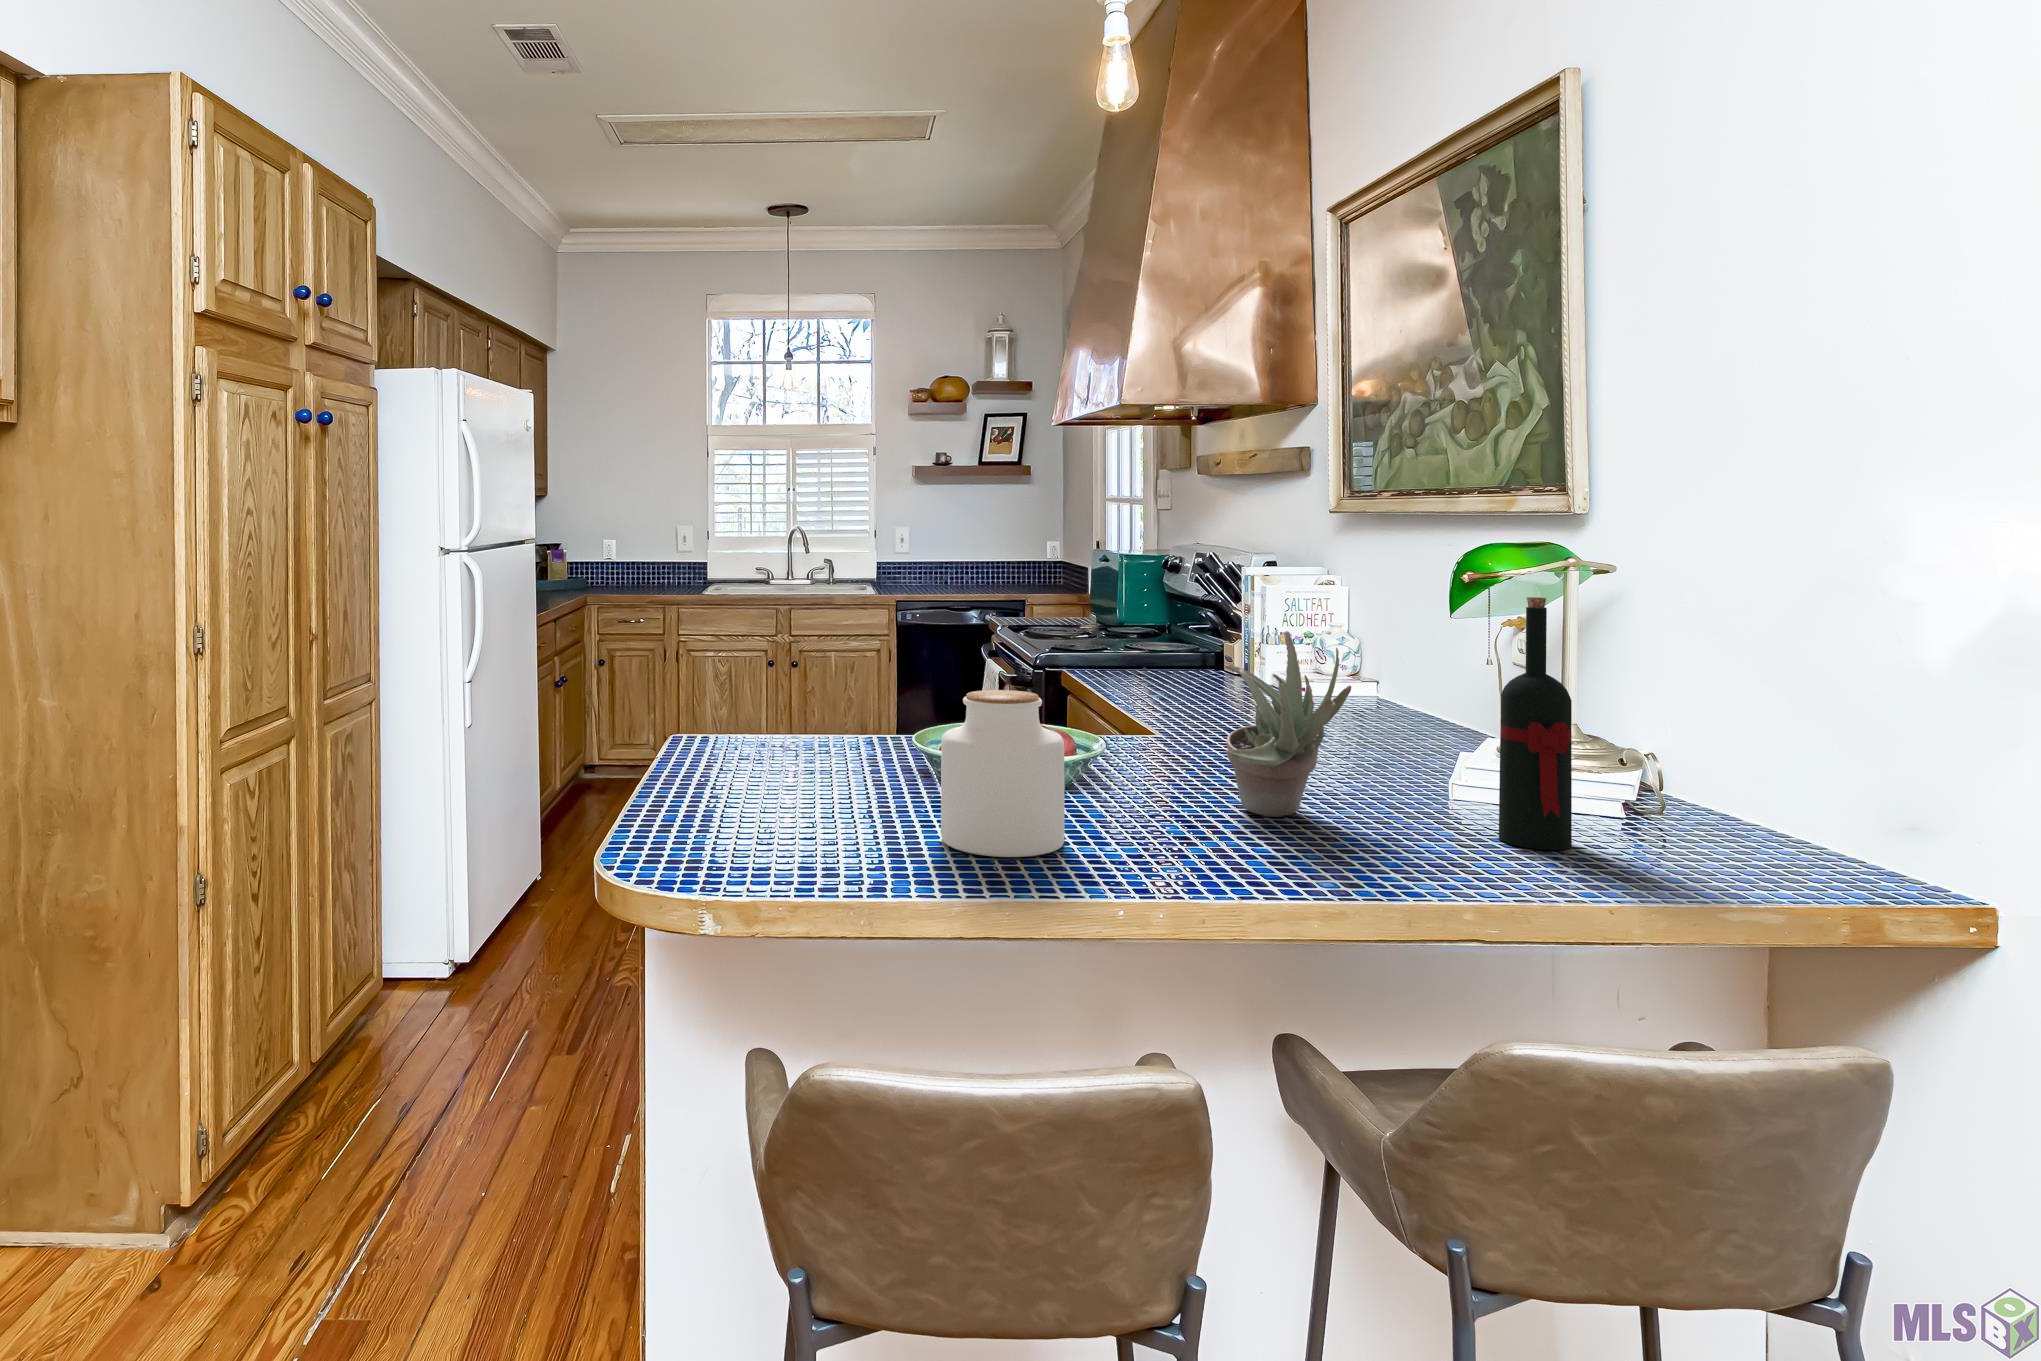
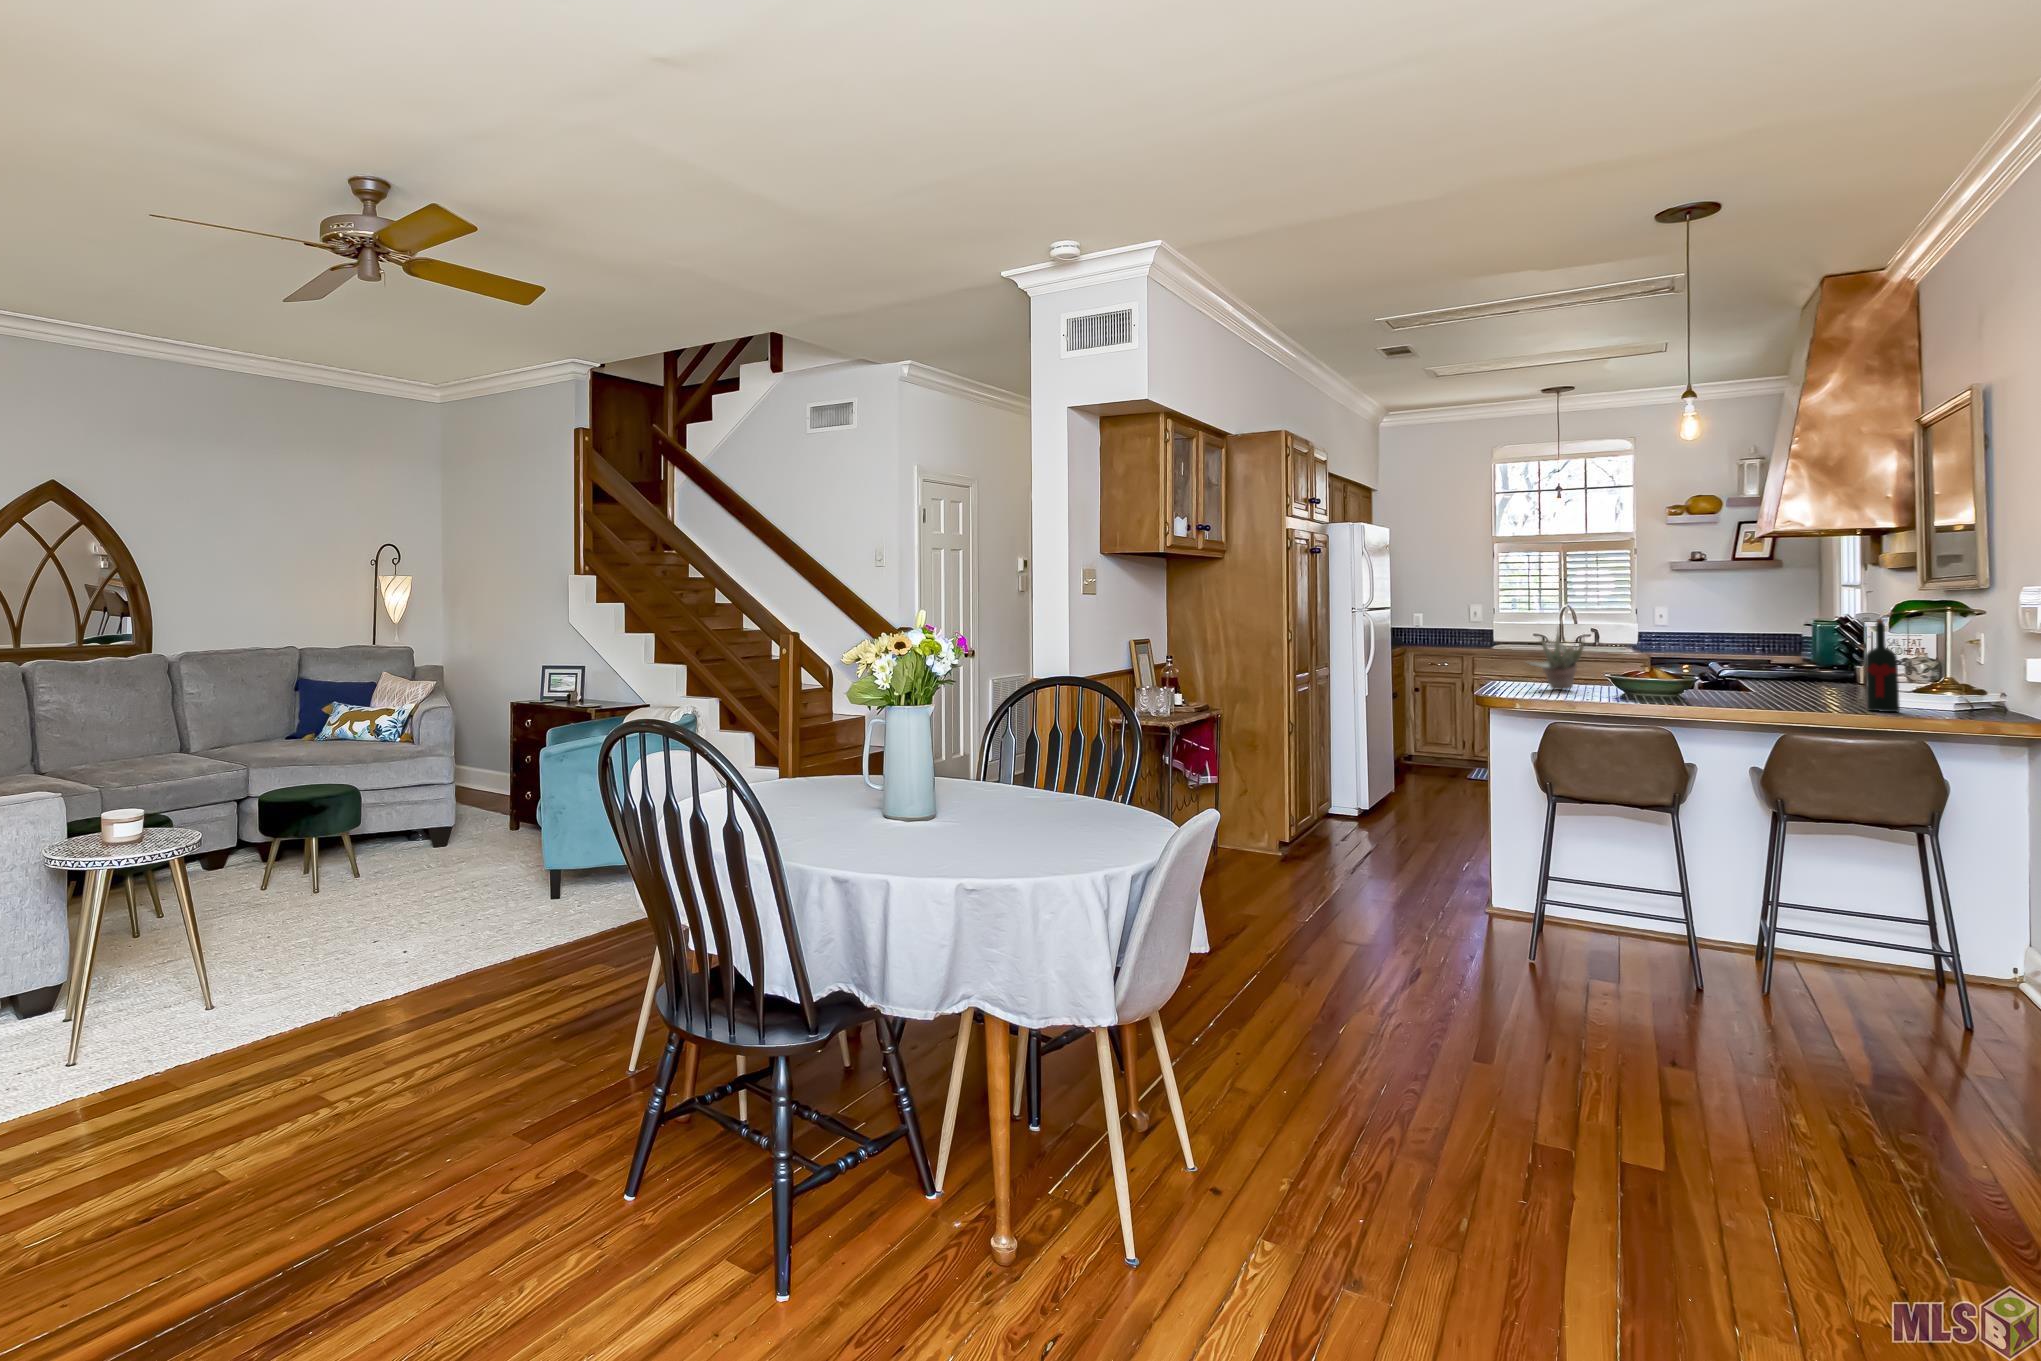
succulent plant: present [1225,631,1351,817] -> present [1527,629,1584,690]
jar: present [941,690,1065,857] -> none [1609,648,1661,700]

